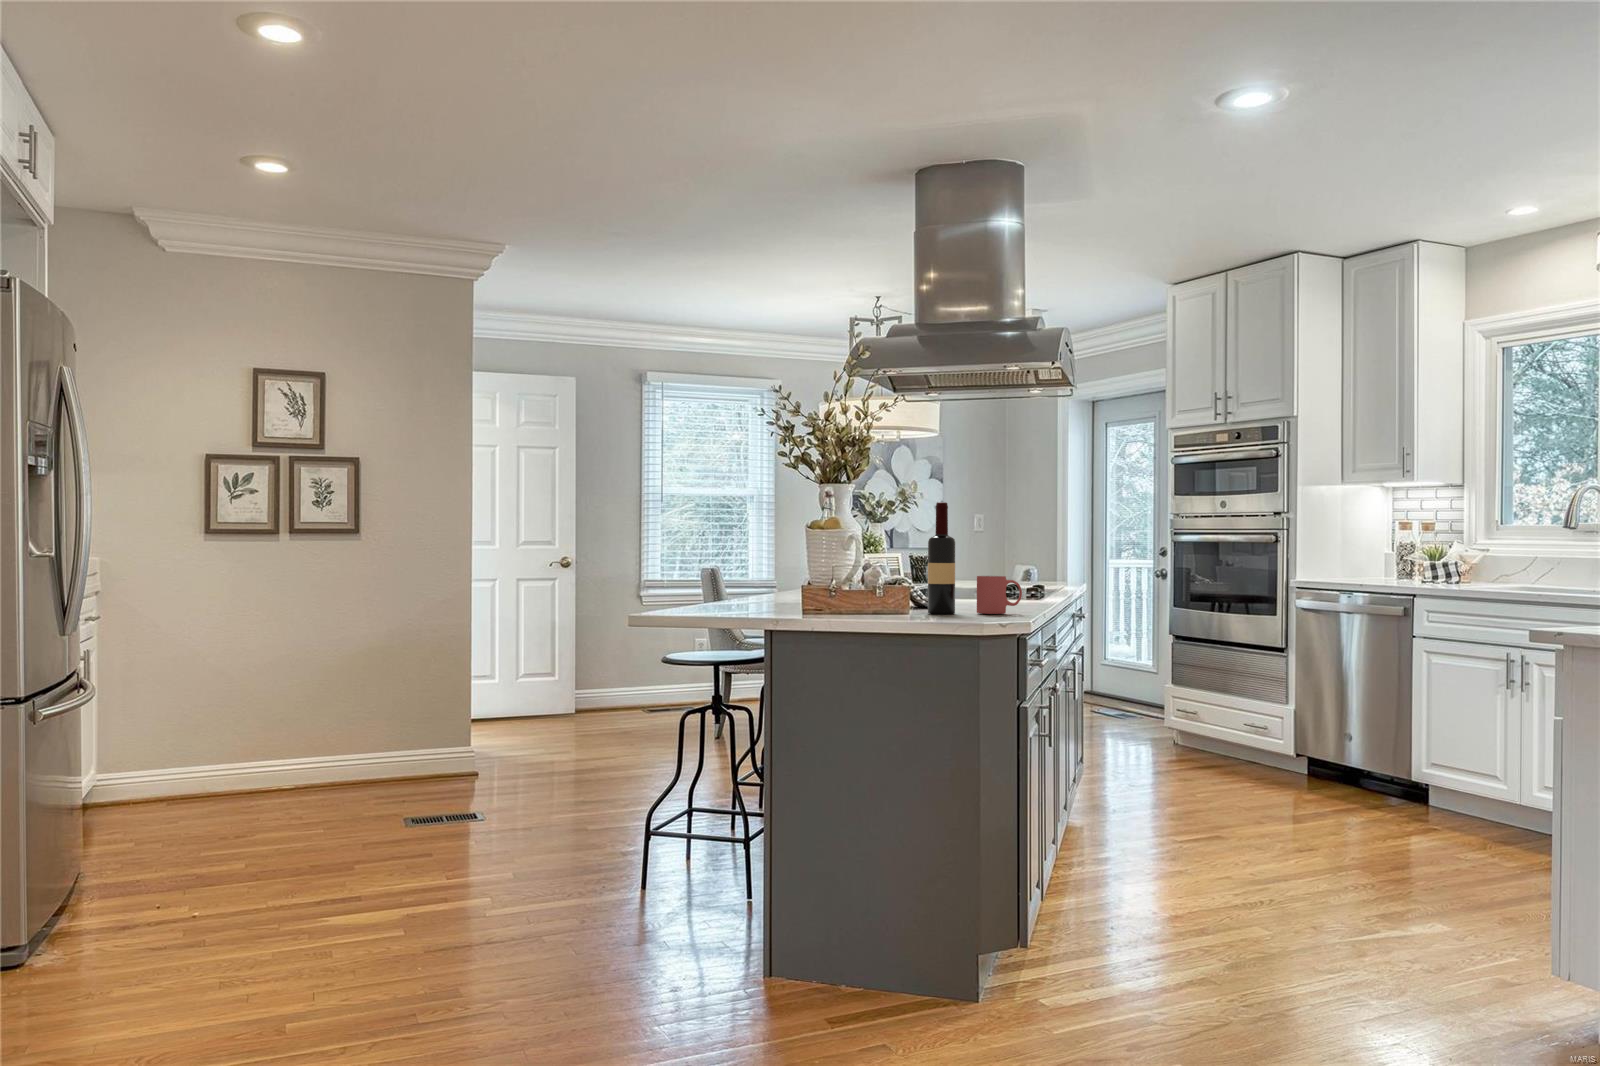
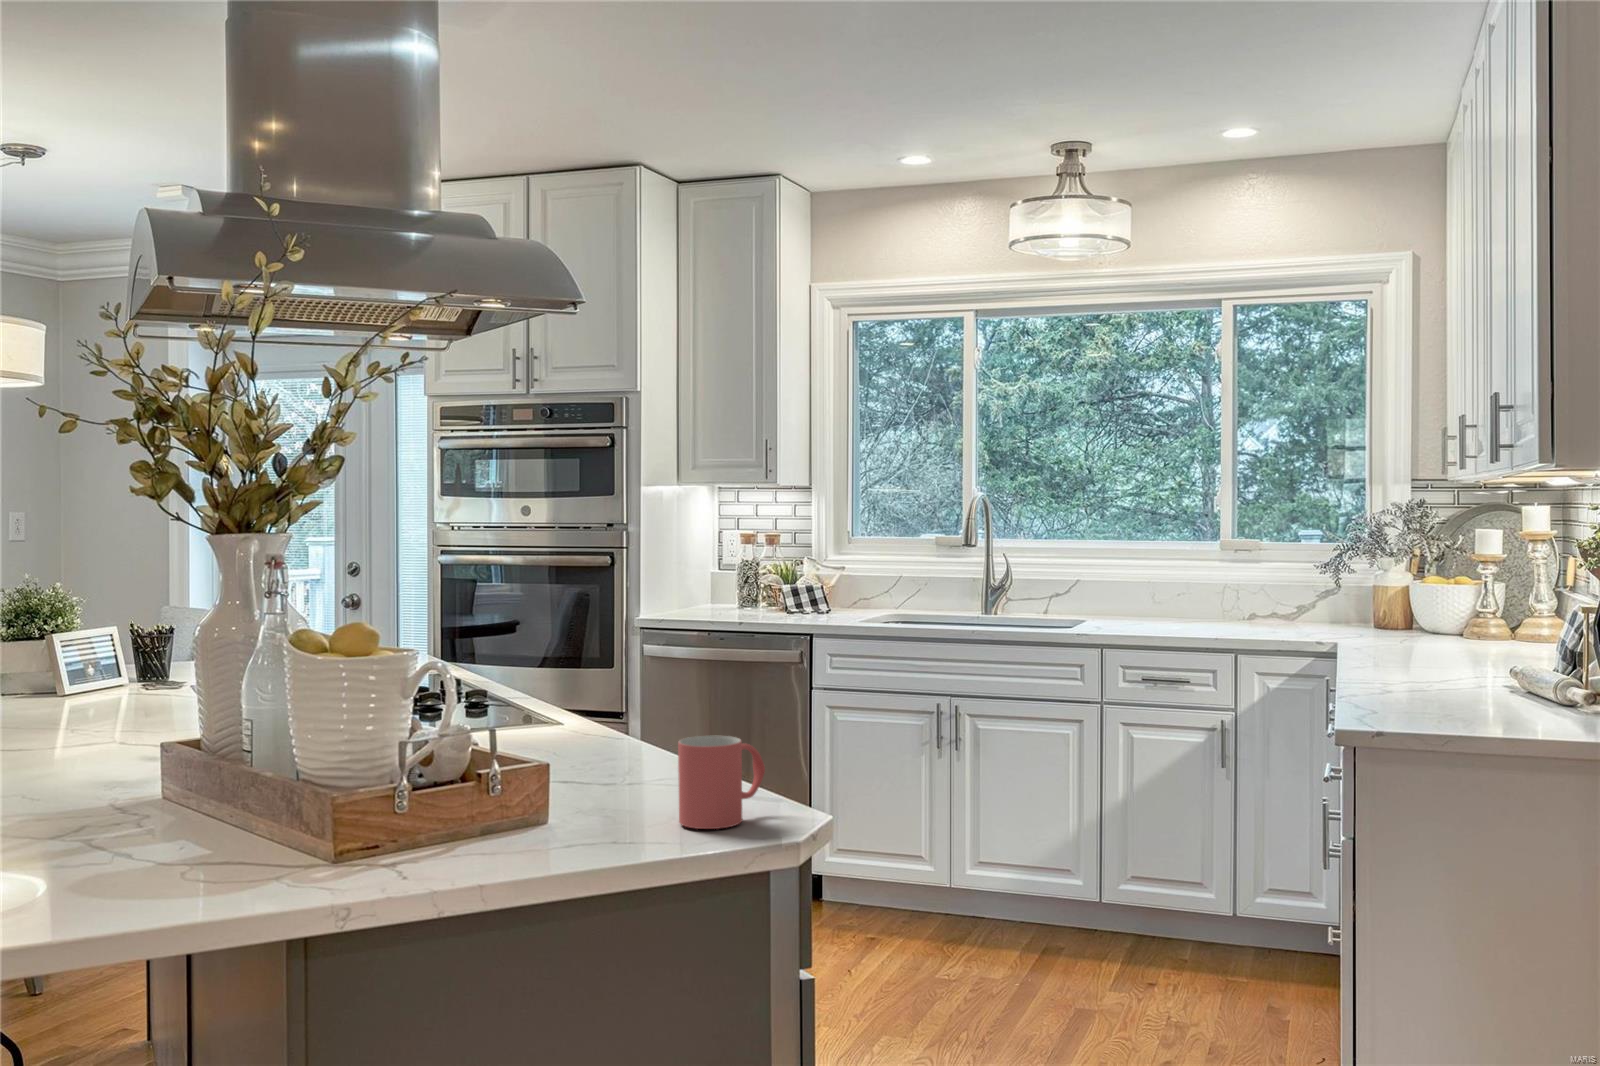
wine bottle: present [928,502,955,614] -> none [586,583,652,850]

